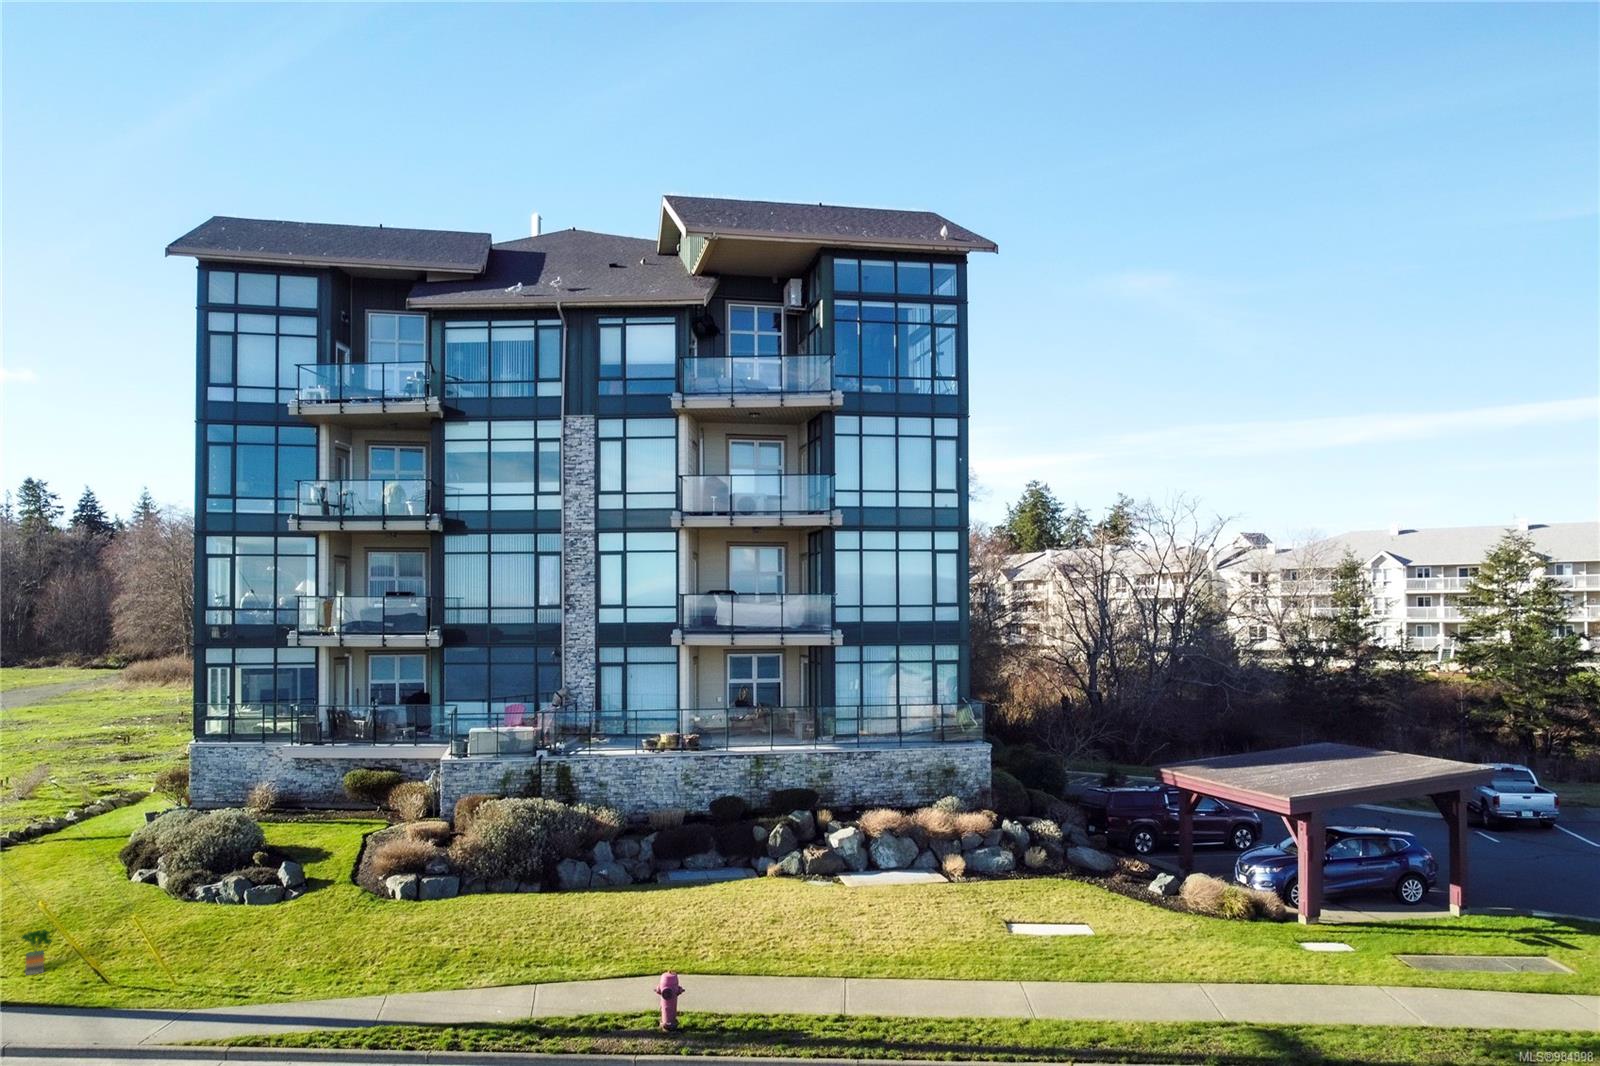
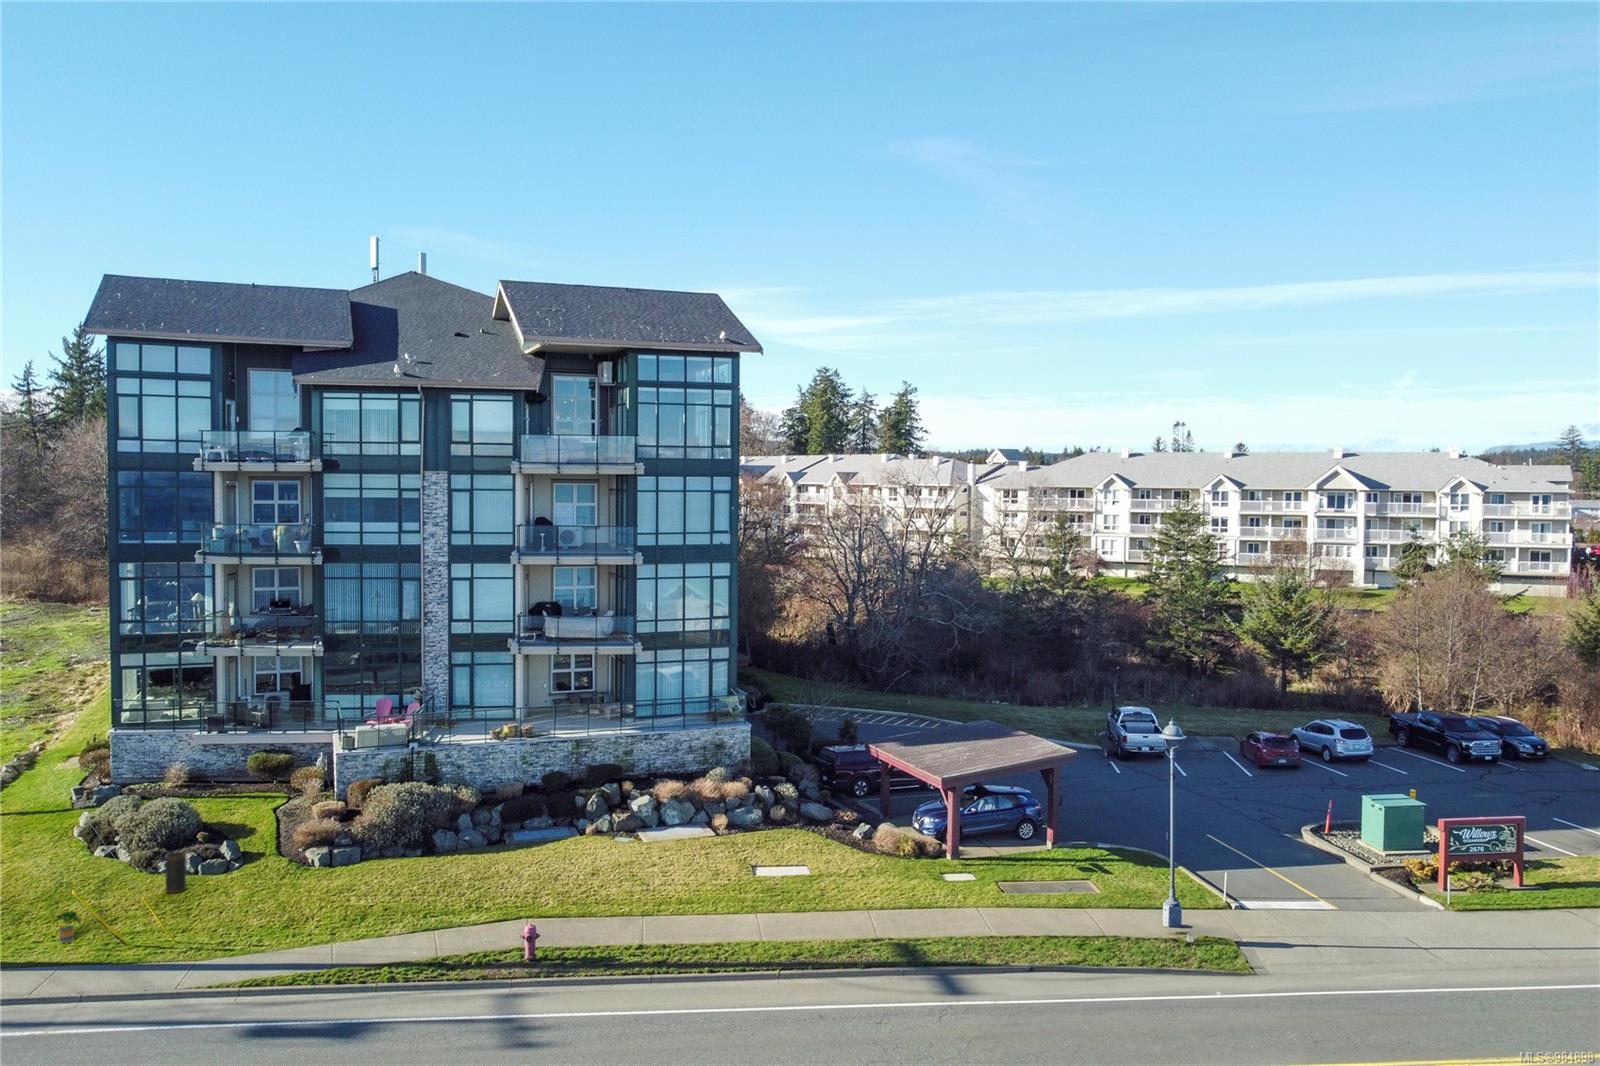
trash can: none [193,867,222,922] -> present [165,852,186,893]

